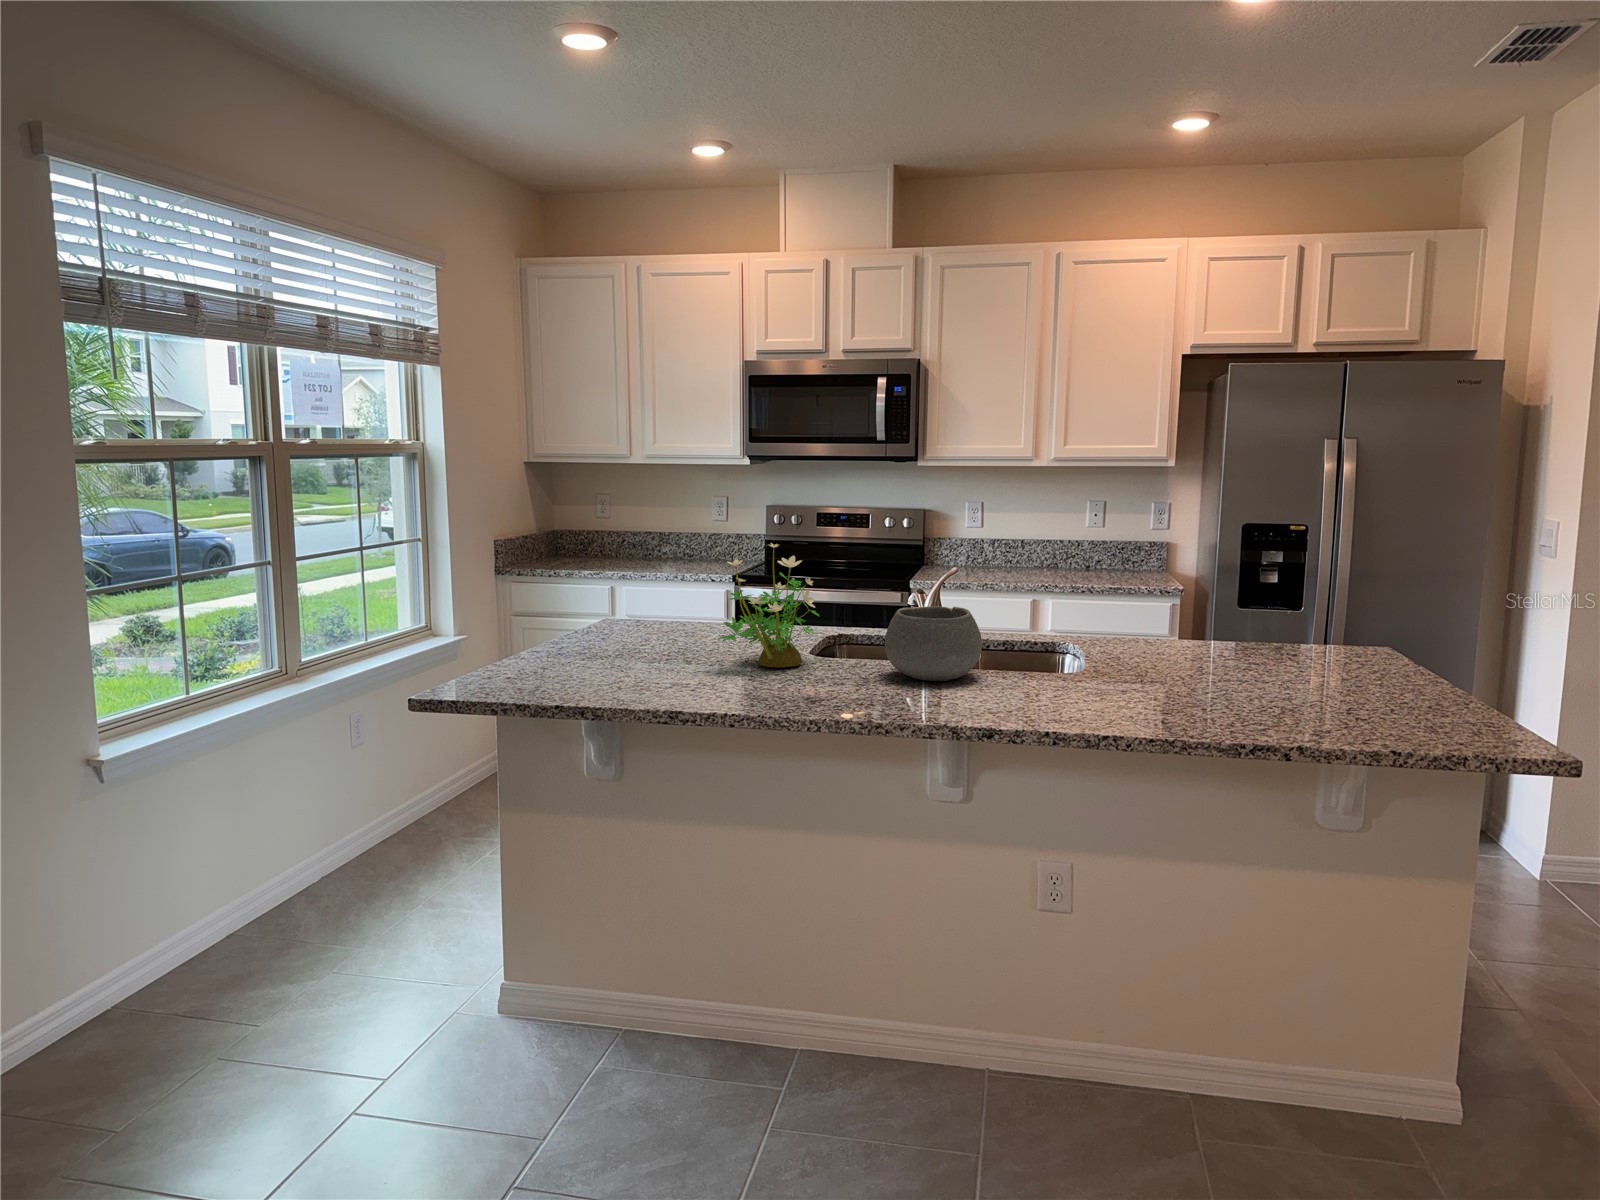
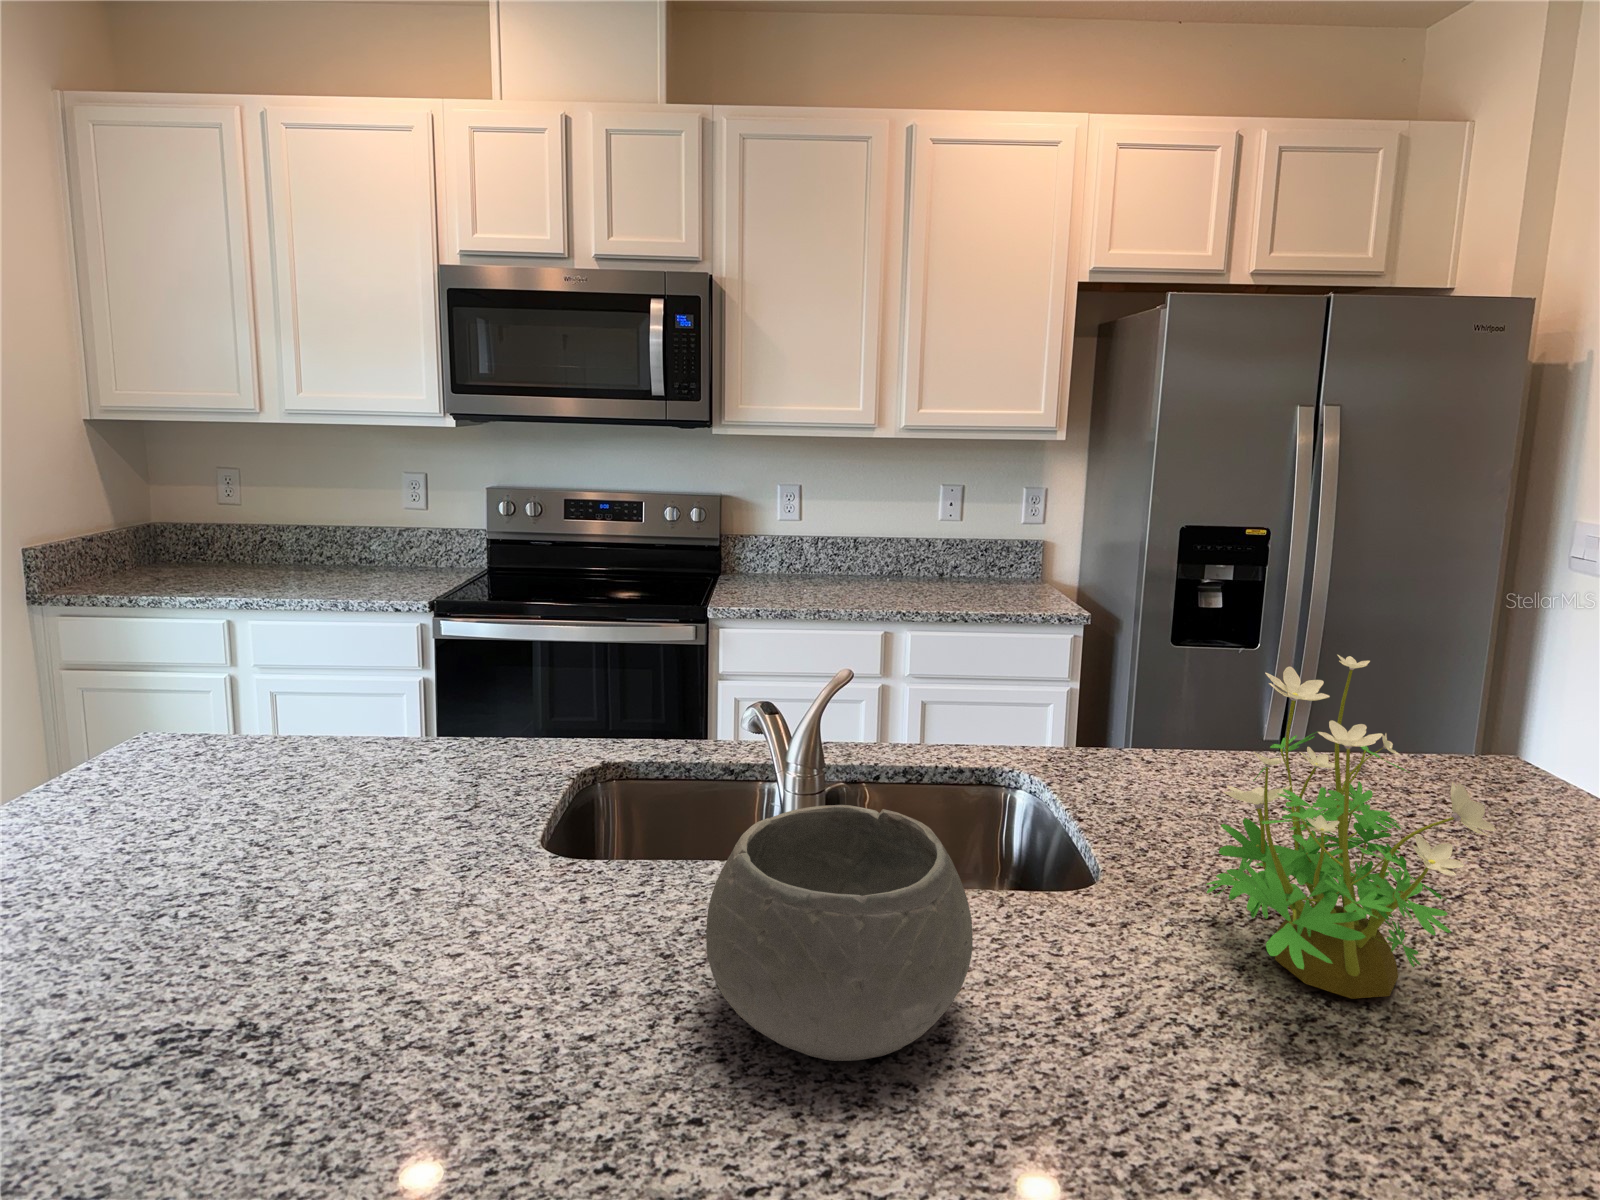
potted plant: present [718,543,819,667] -> present [1206,655,1496,999]

